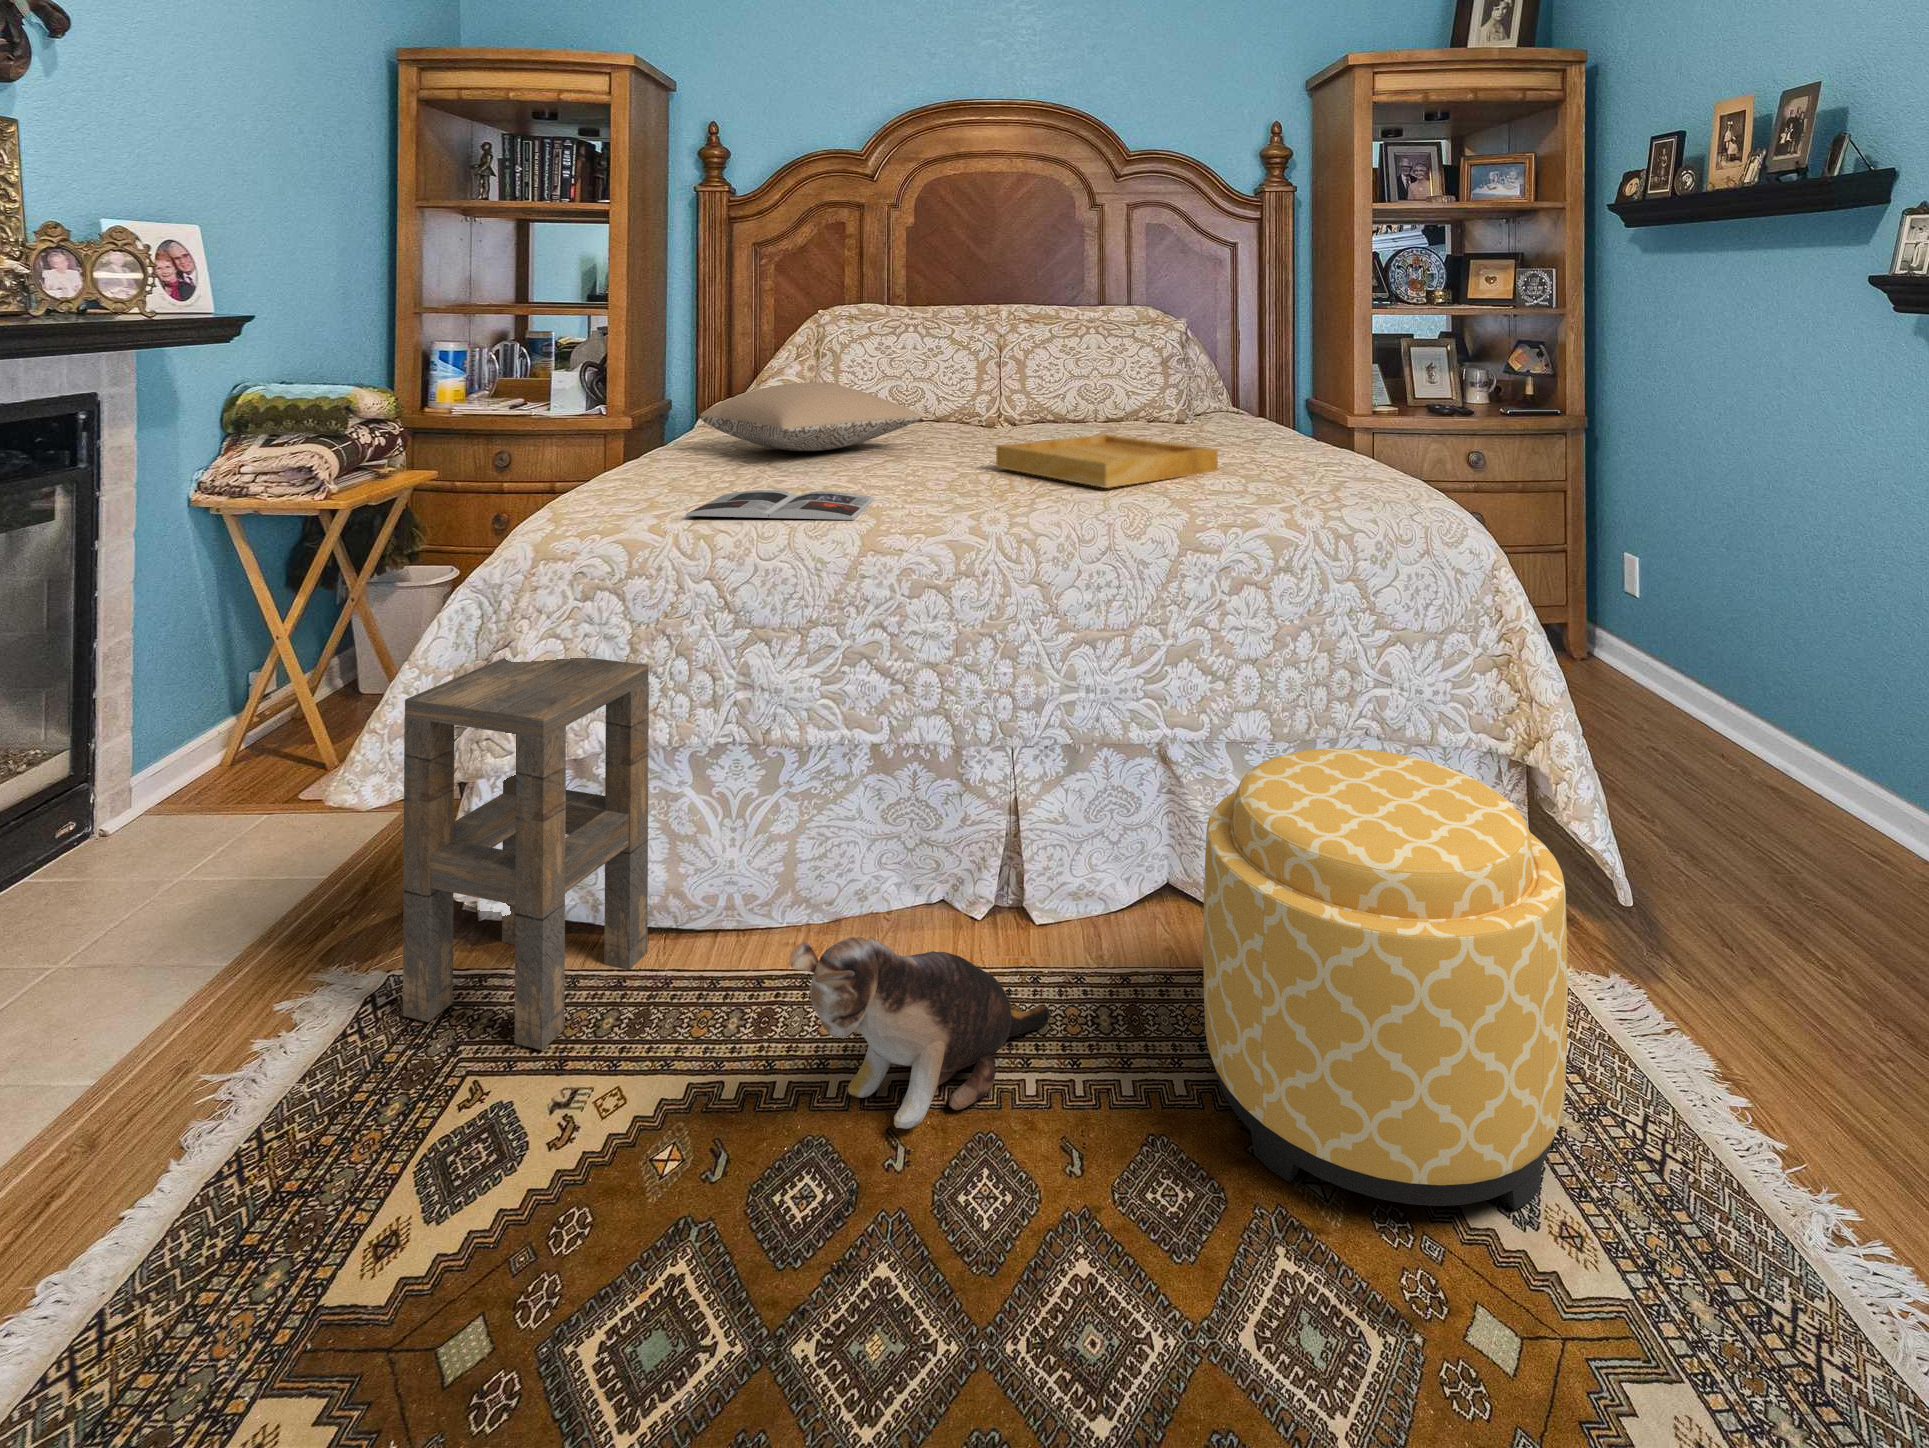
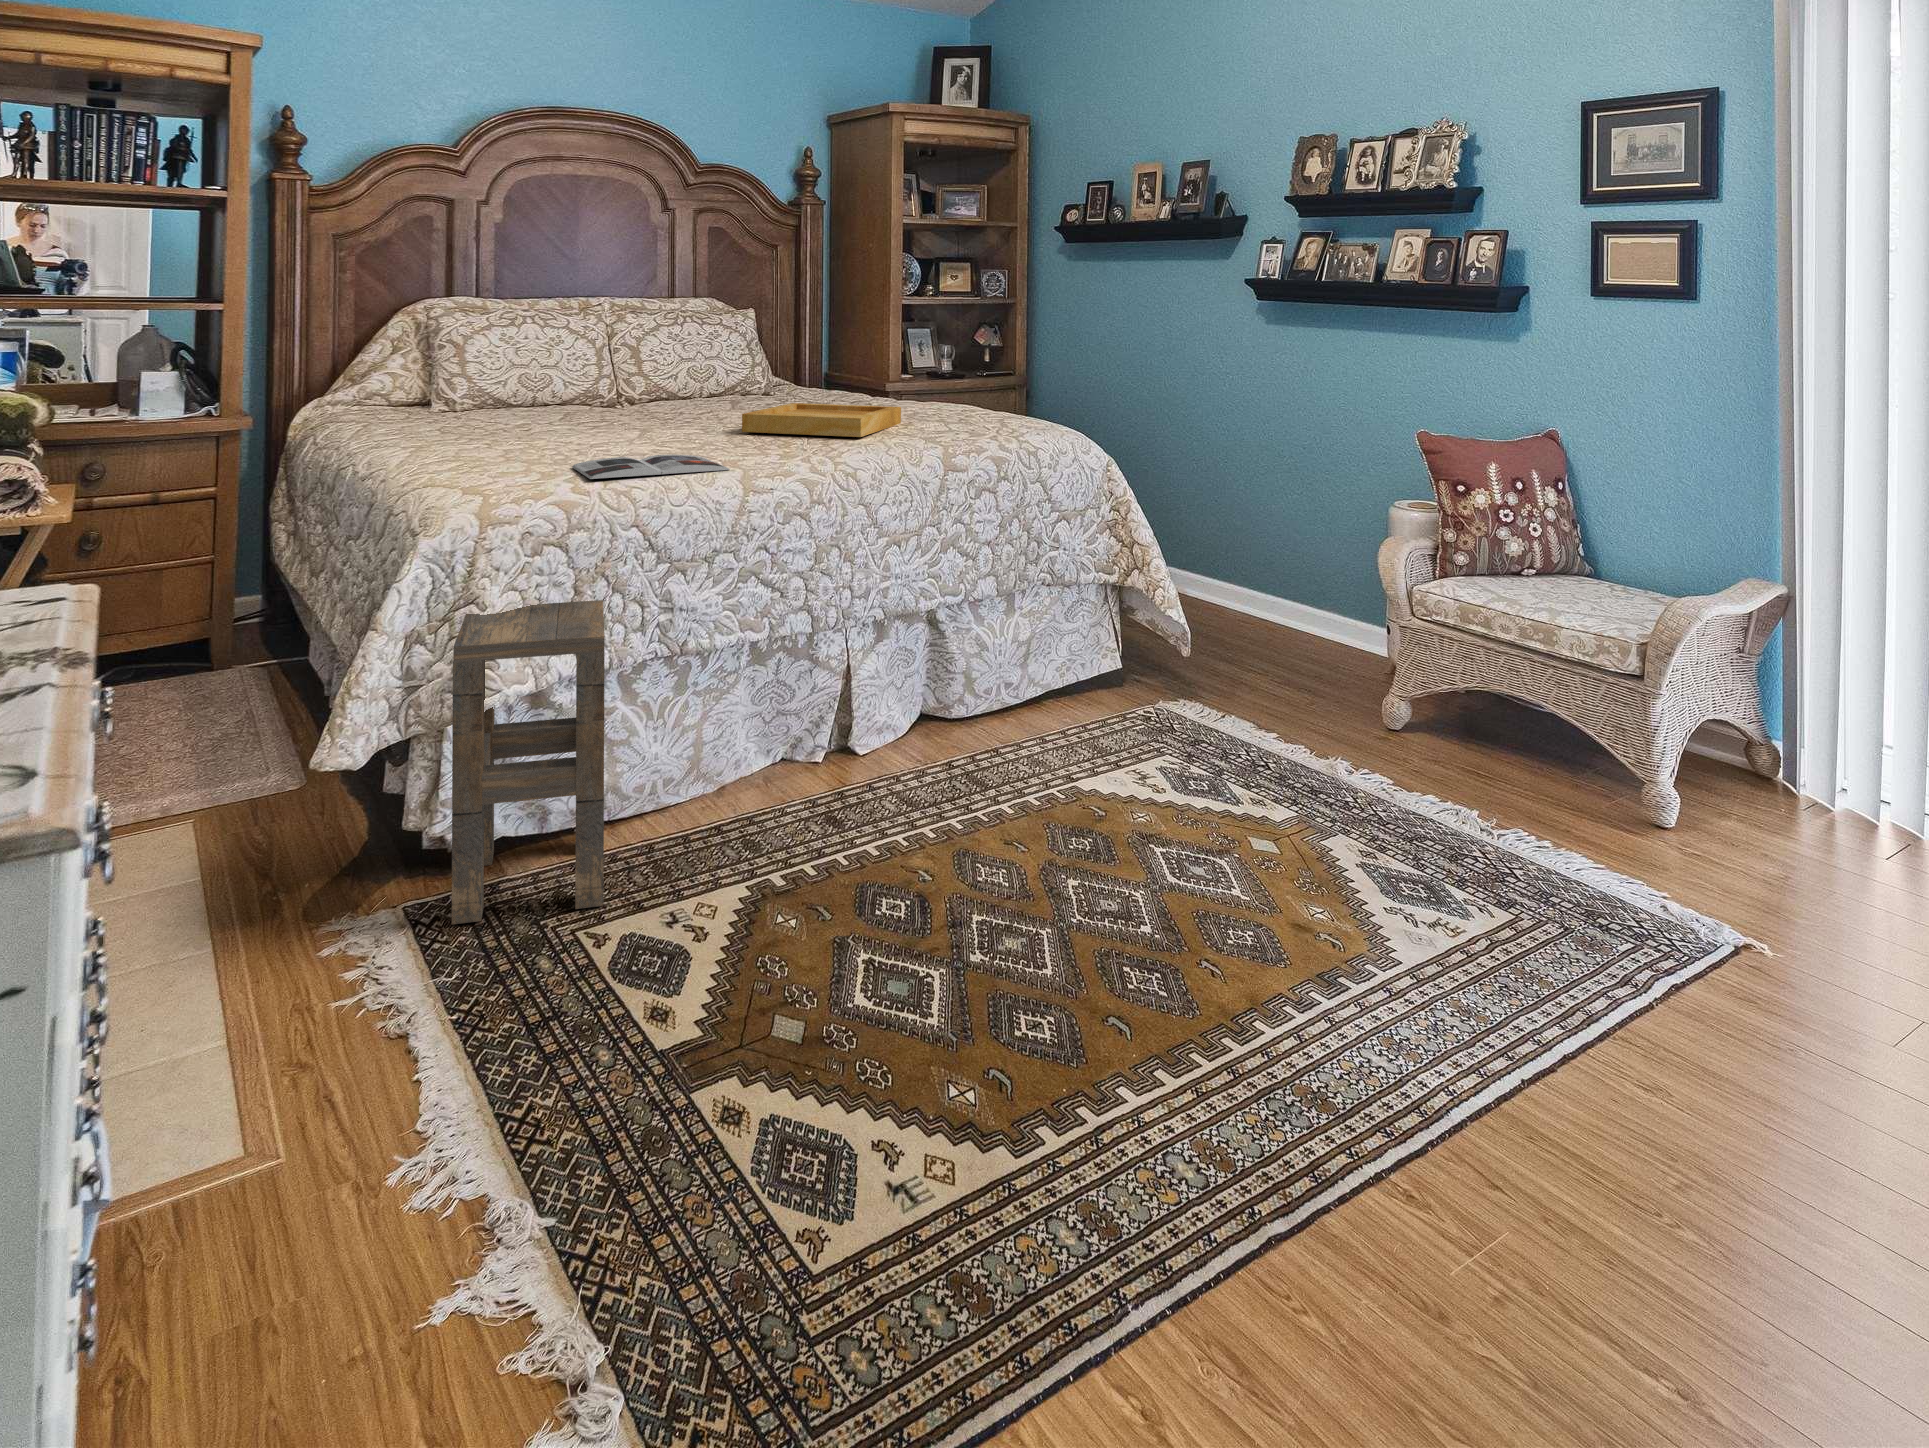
pillow: present [700,382,922,451] -> none [427,371,636,433]
ottoman: present [1203,748,1568,1210] -> none [1031,578,1239,818]
plush toy: present [790,936,1049,1129] -> none [841,738,942,858]

